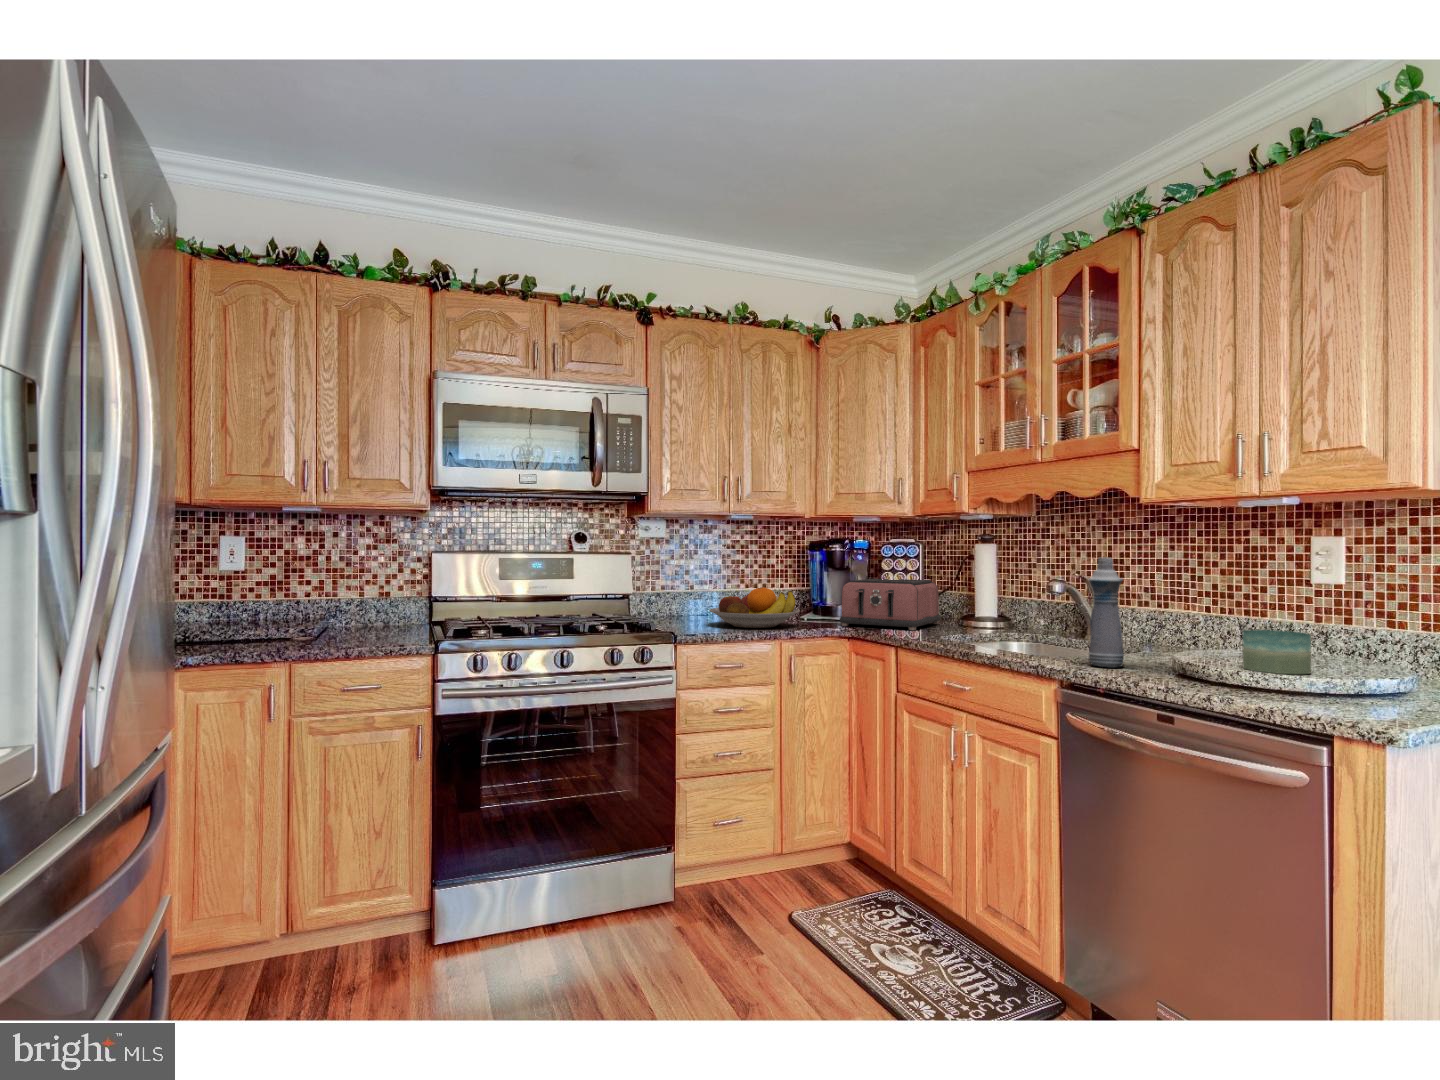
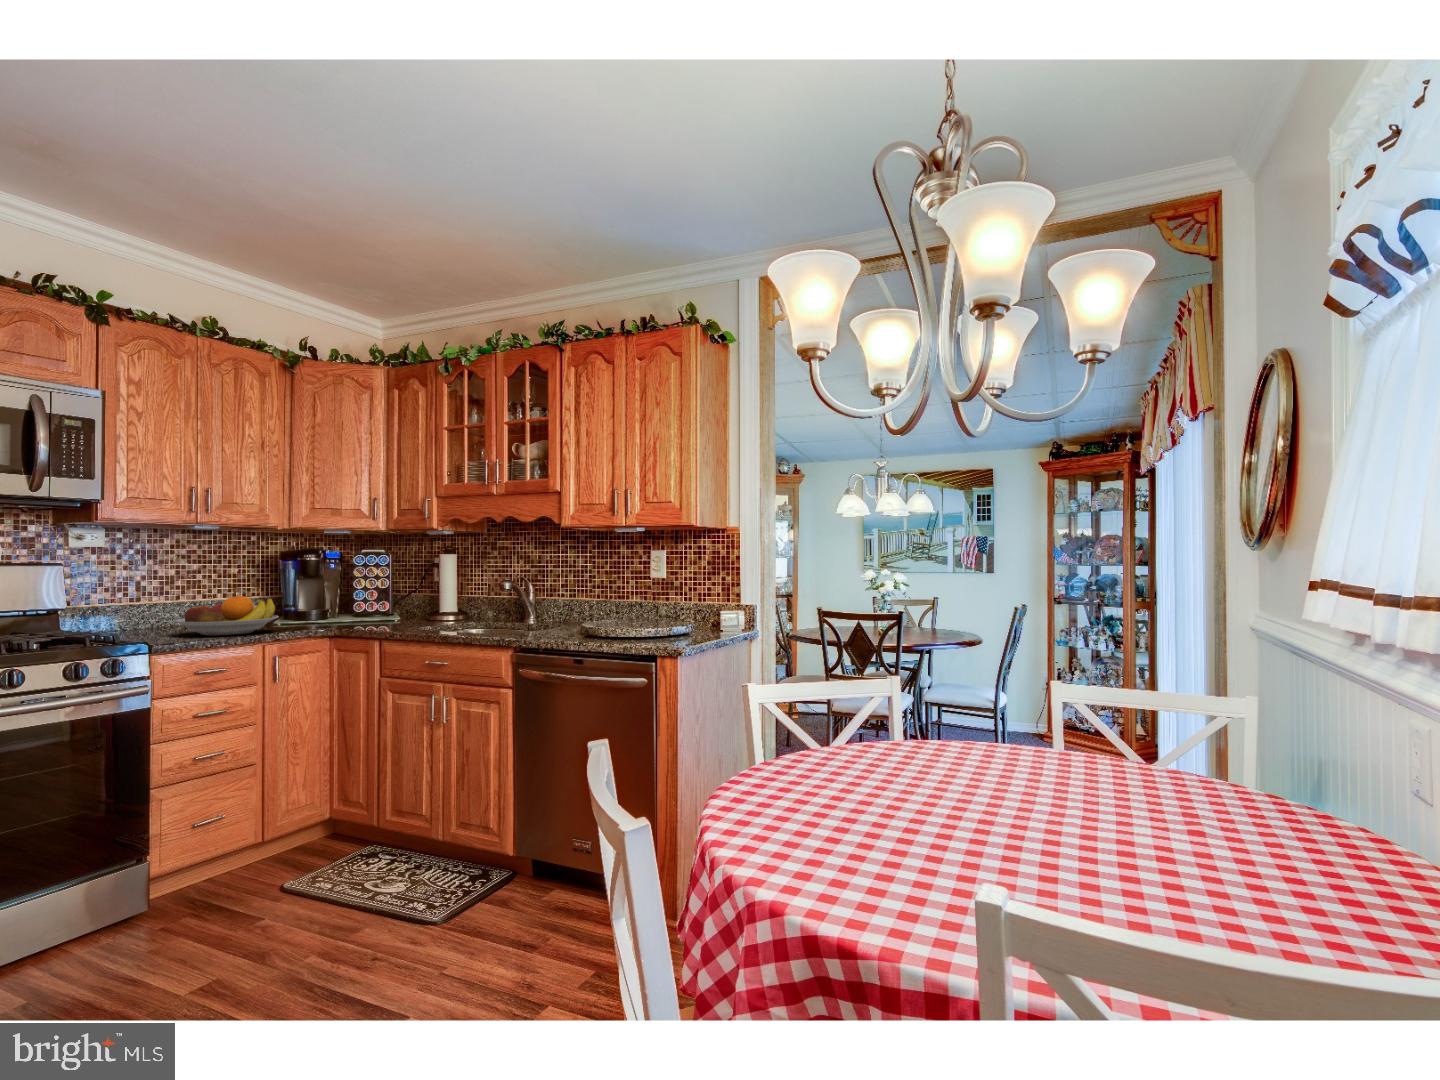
bottle: present [1088,557,1124,668] -> none [531,564,553,637]
toaster: present [840,579,940,630] -> none [317,585,408,628]
candle: present [1242,630,1311,674] -> none [618,605,650,629]

